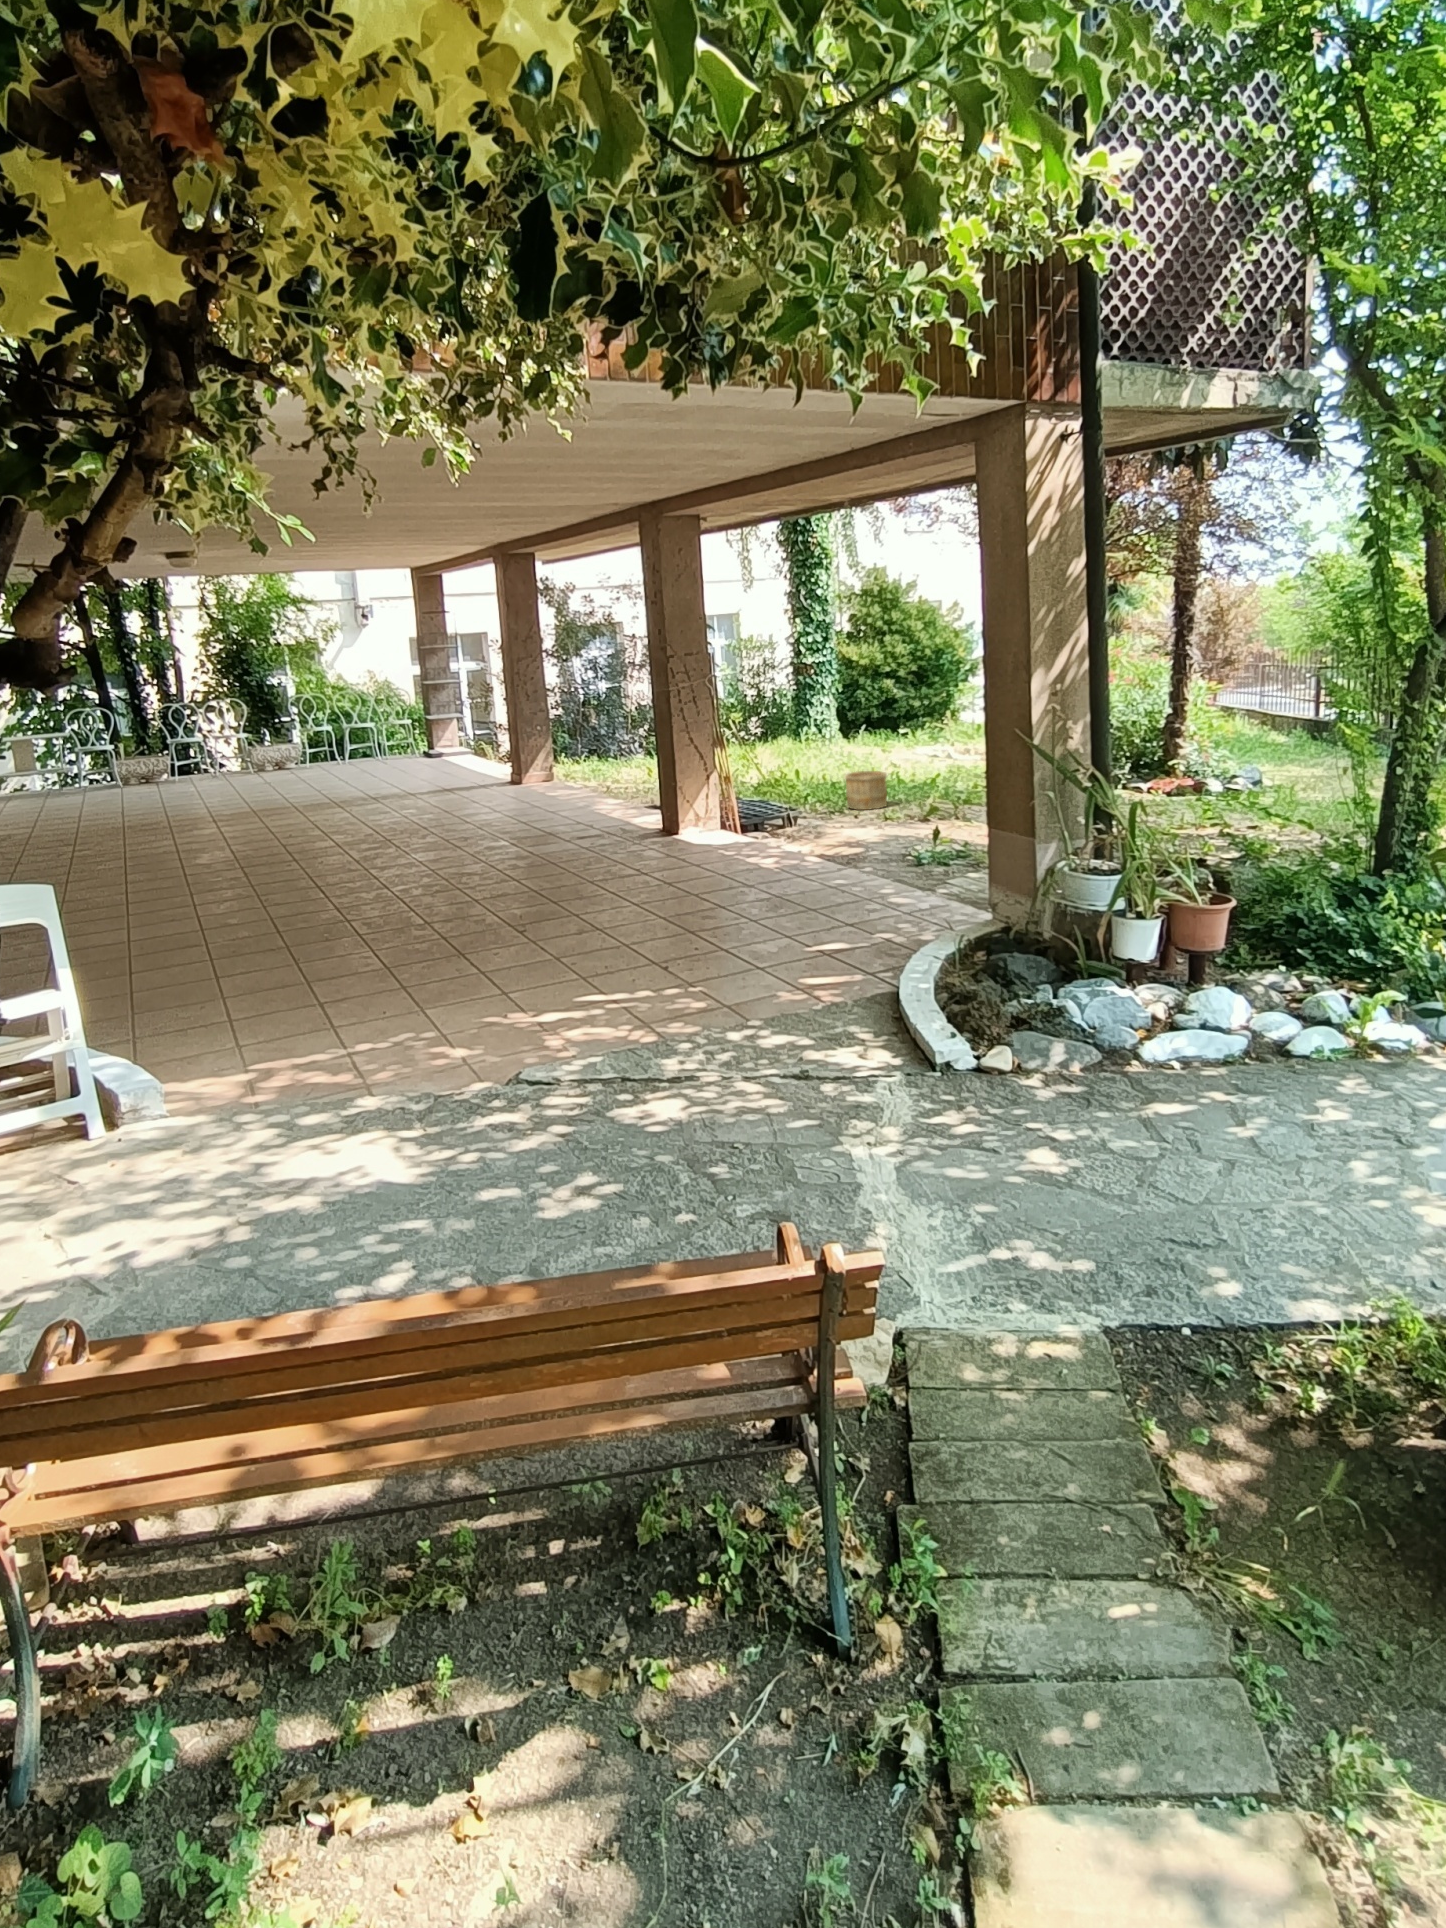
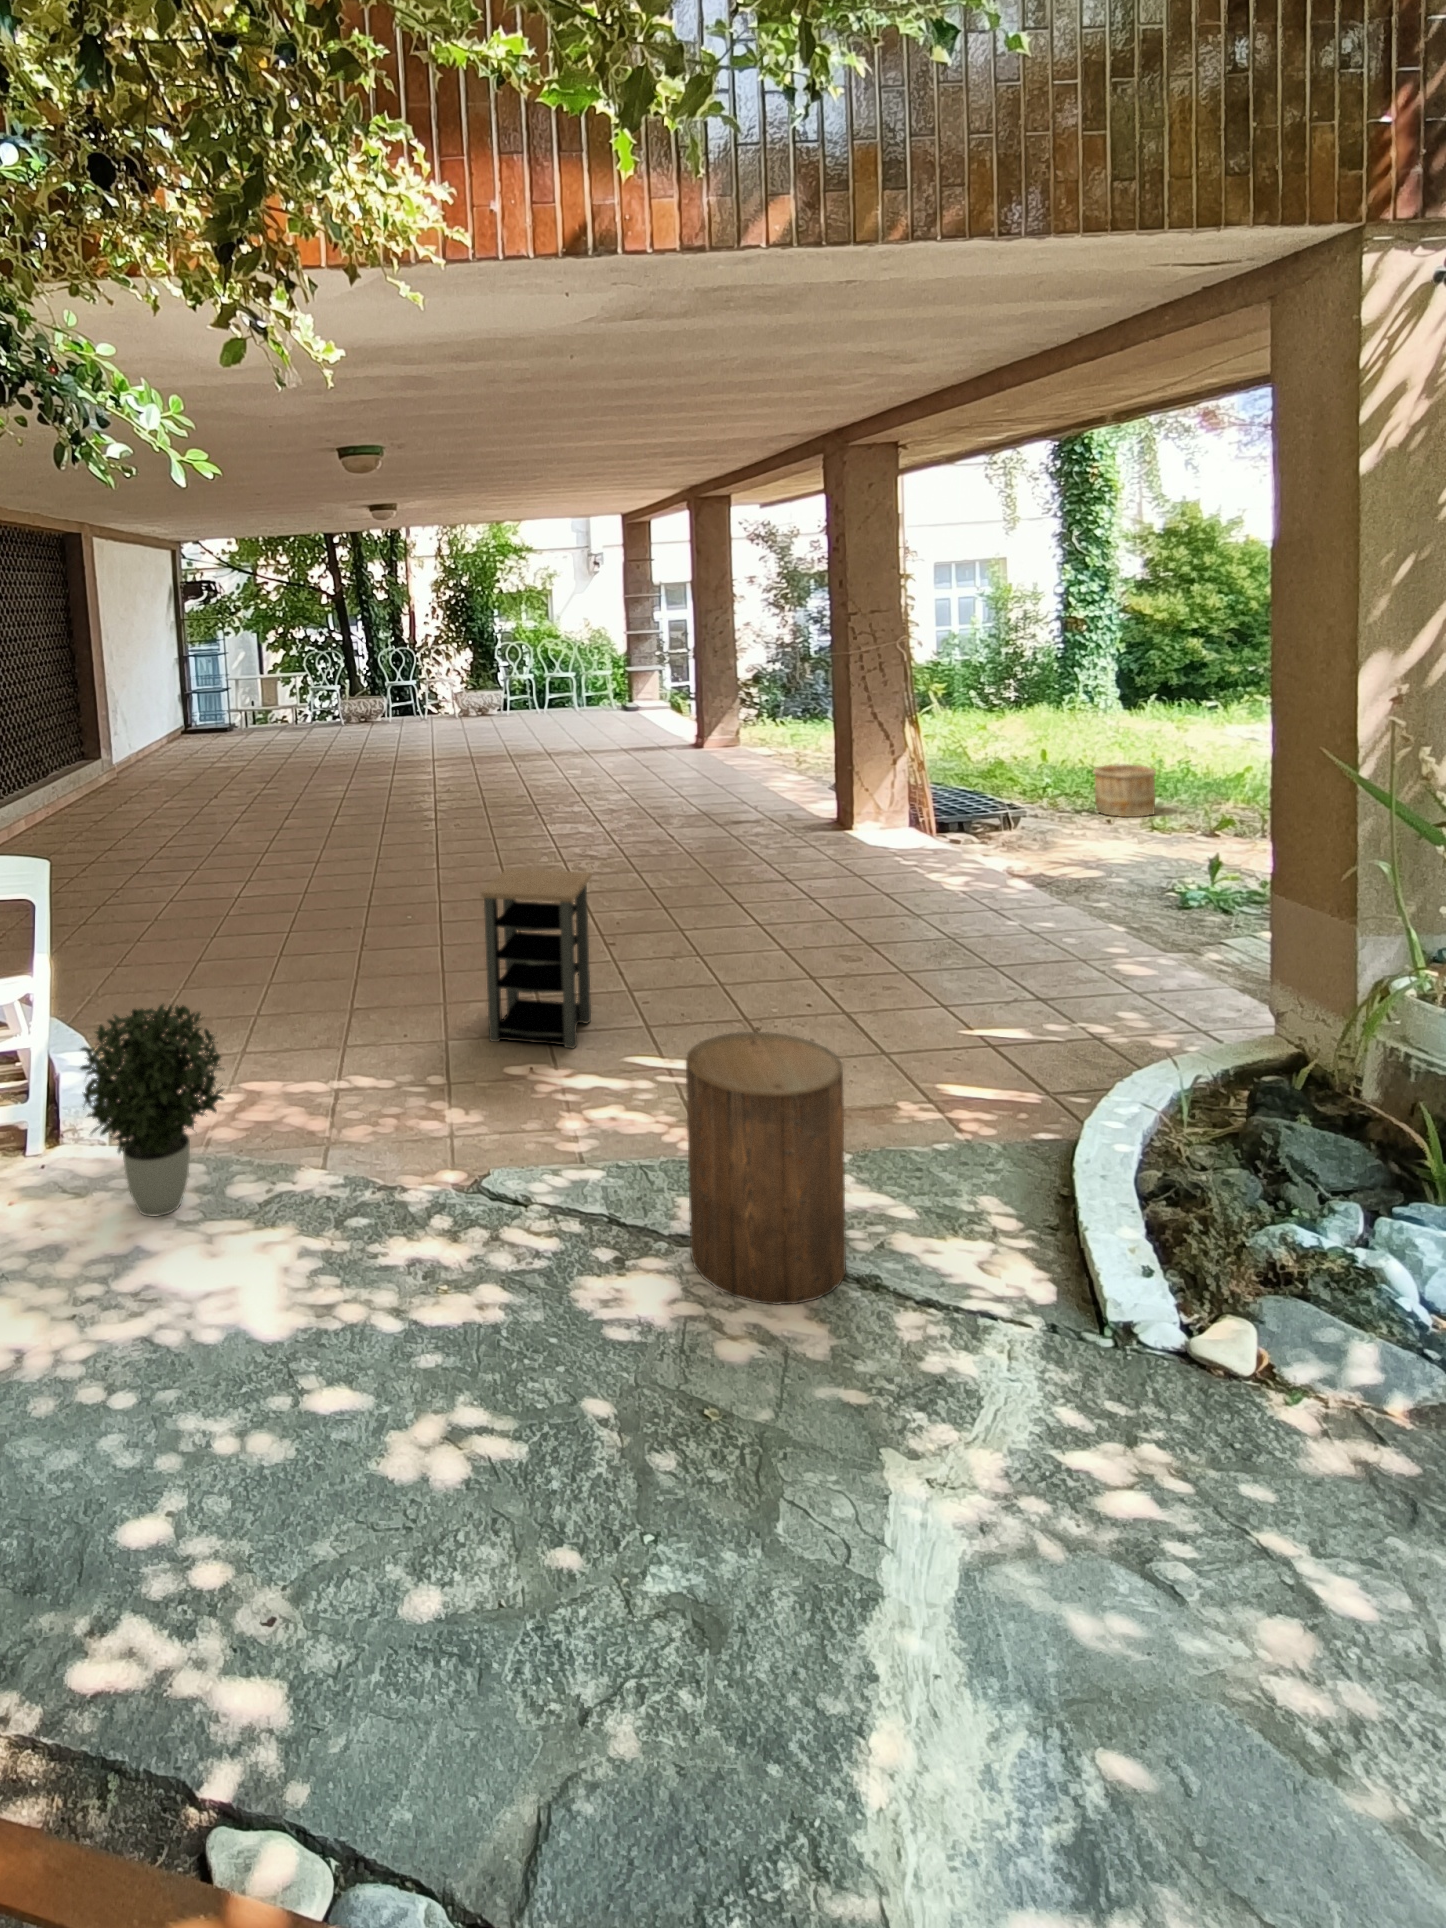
side table: none [463,858,545,996] -> present [481,869,592,1048]
stool: none [683,930,788,1093] -> present [686,1032,846,1305]
potted plant: none [205,965,333,1133] -> present [80,1004,224,1216]

